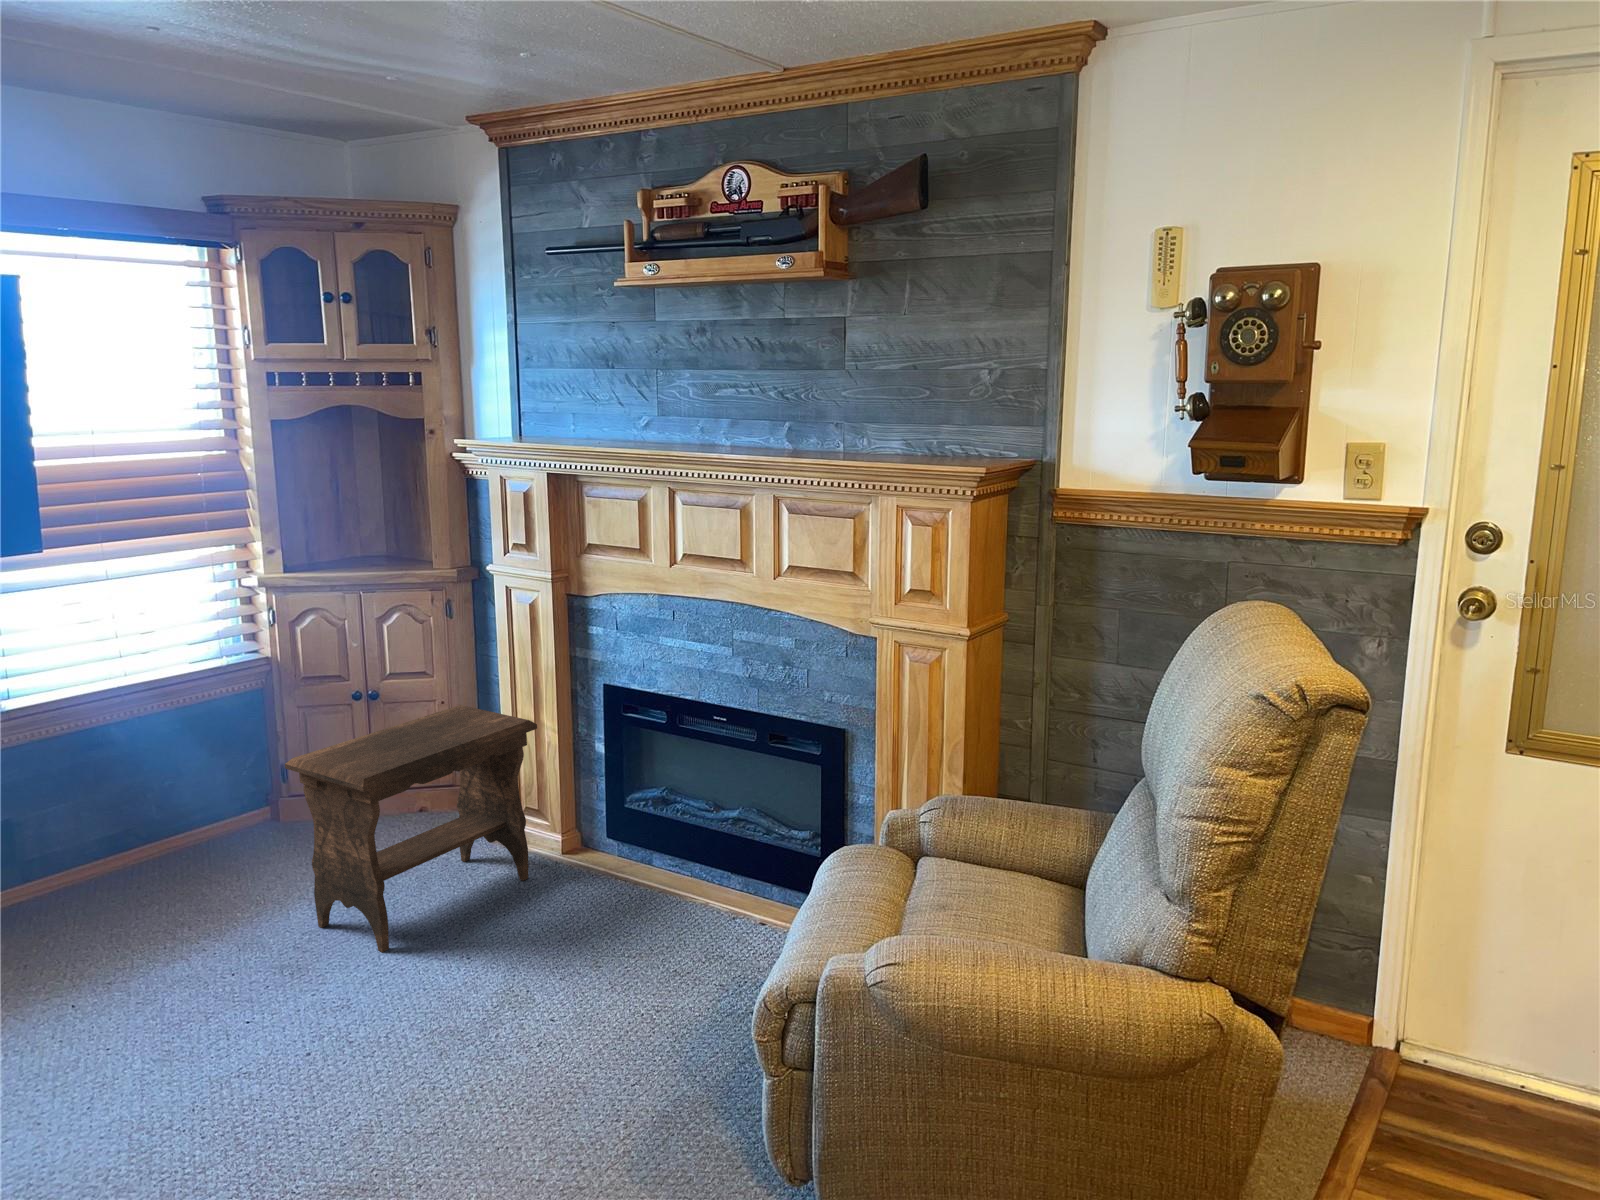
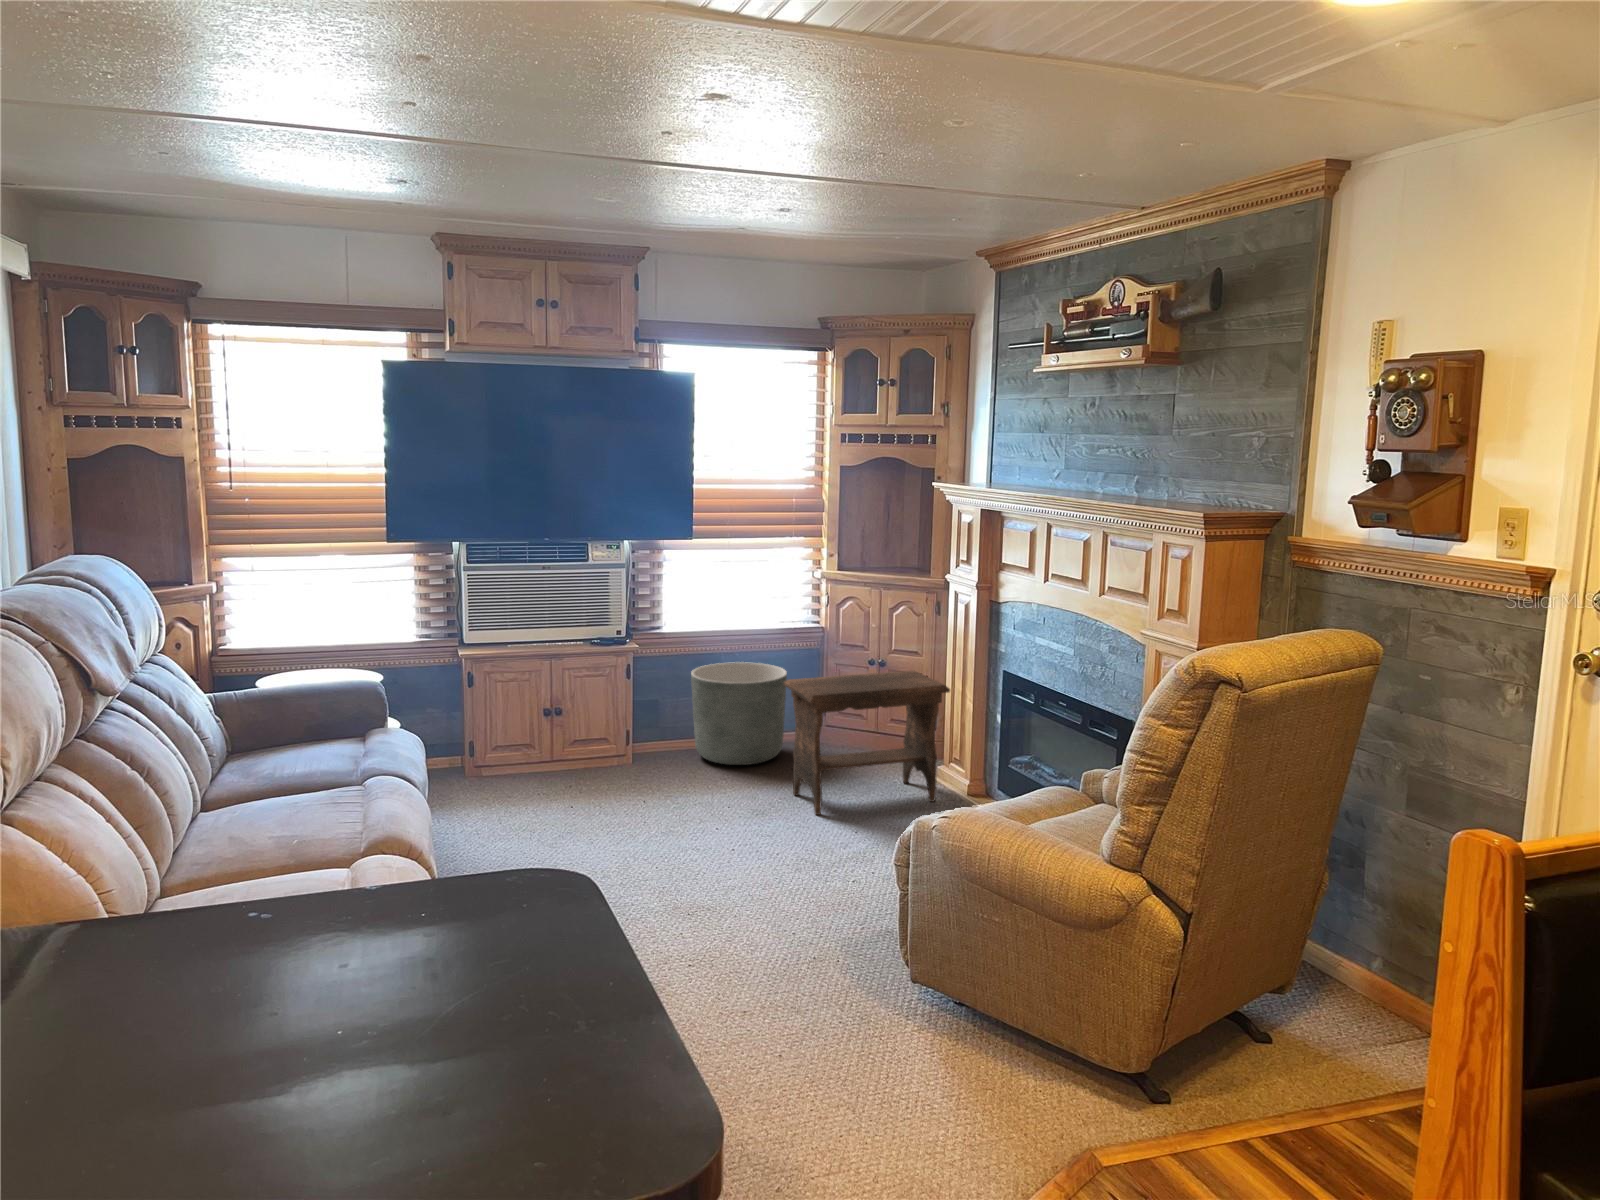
planter: none [72,732,249,905] -> present [691,662,787,765]

